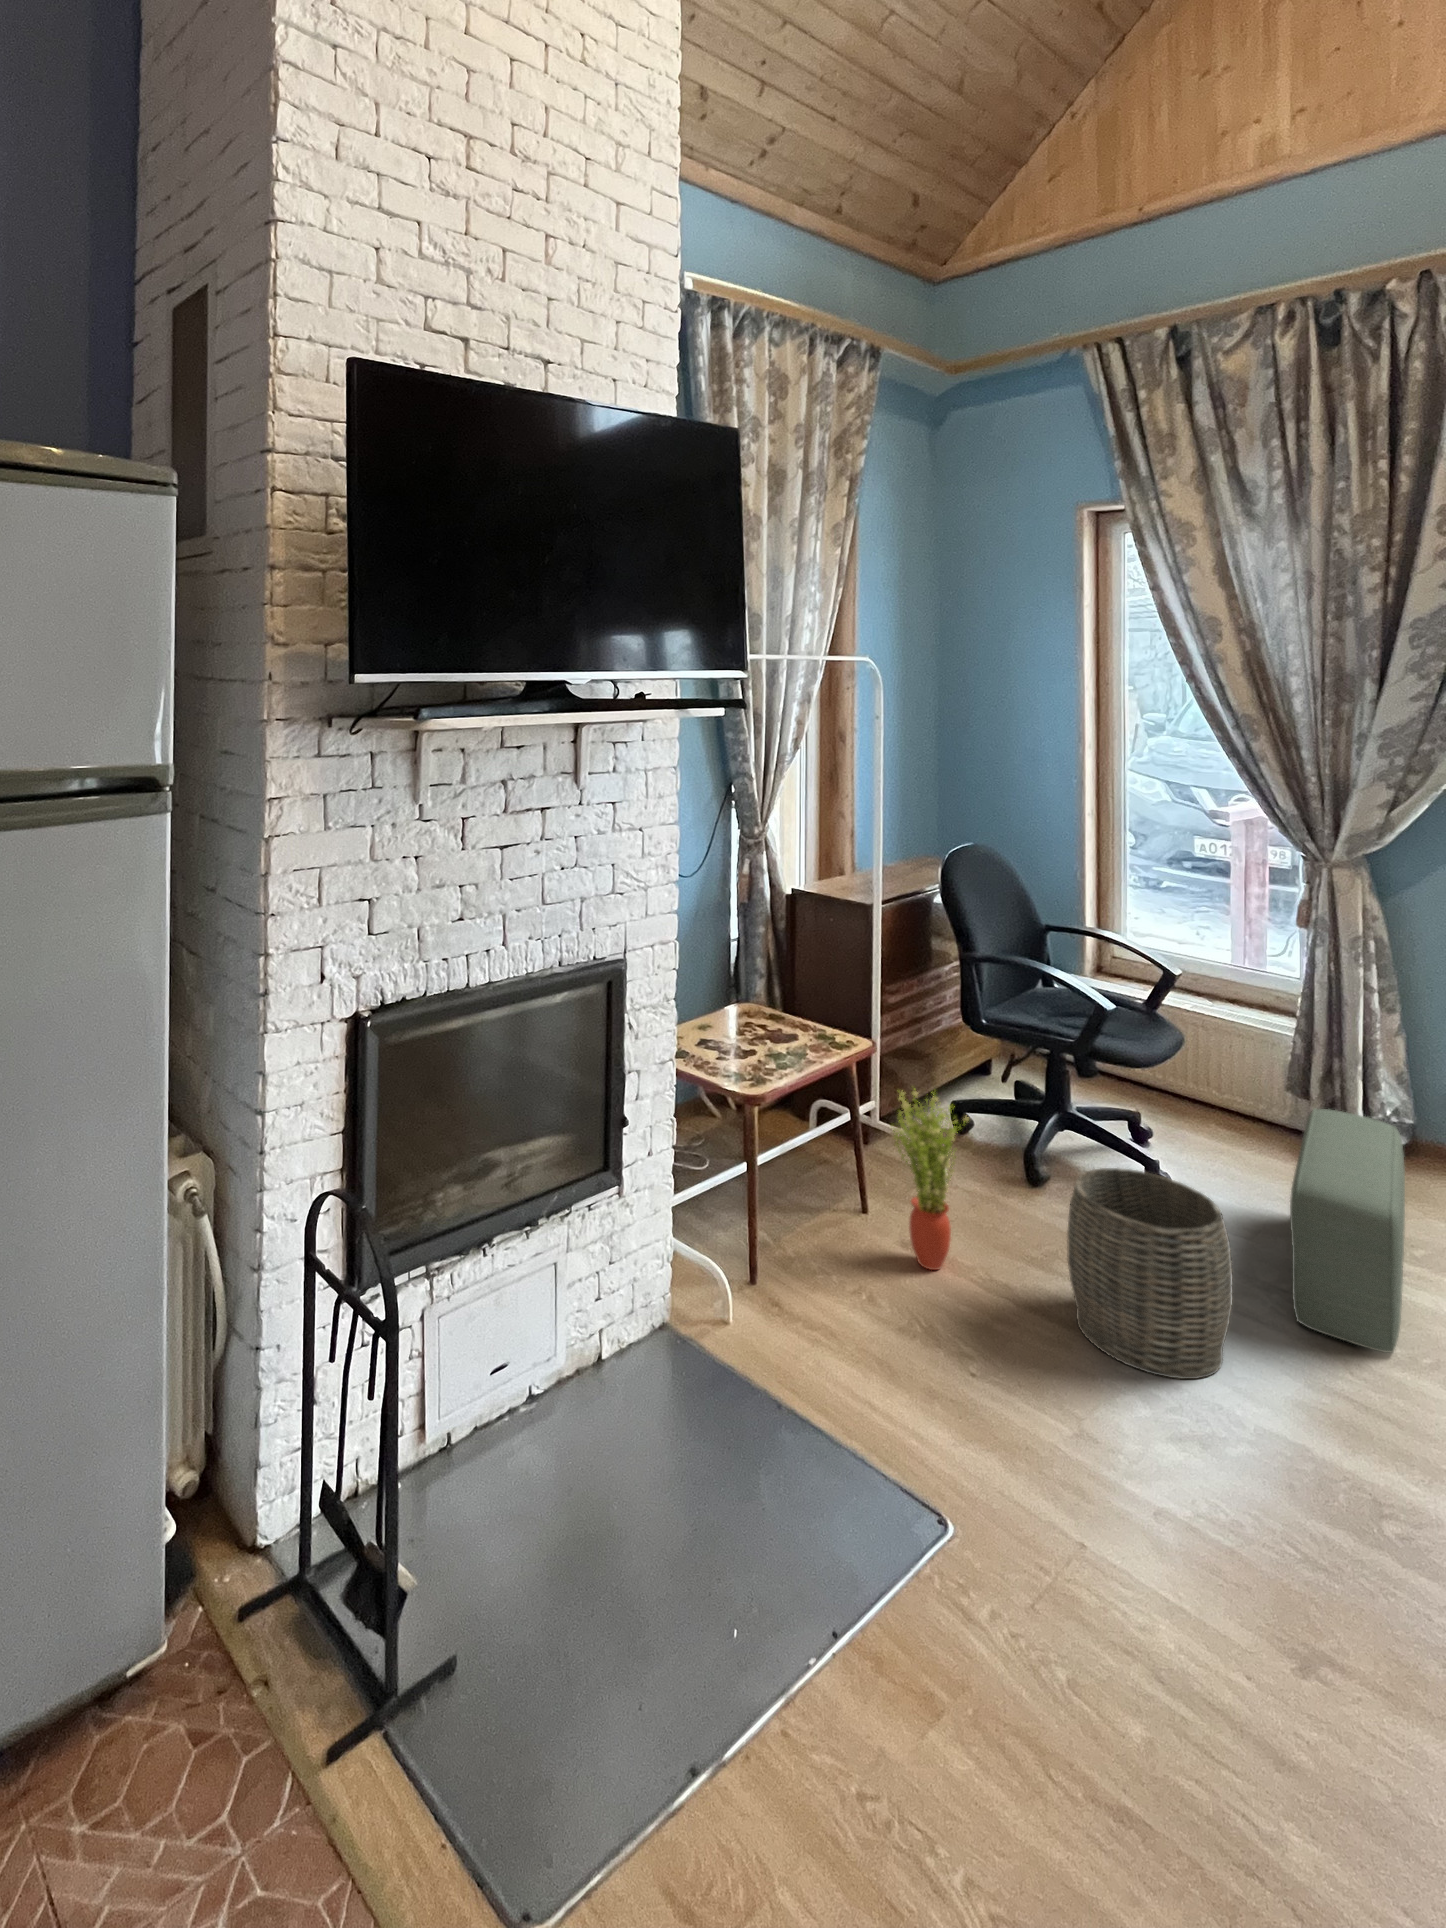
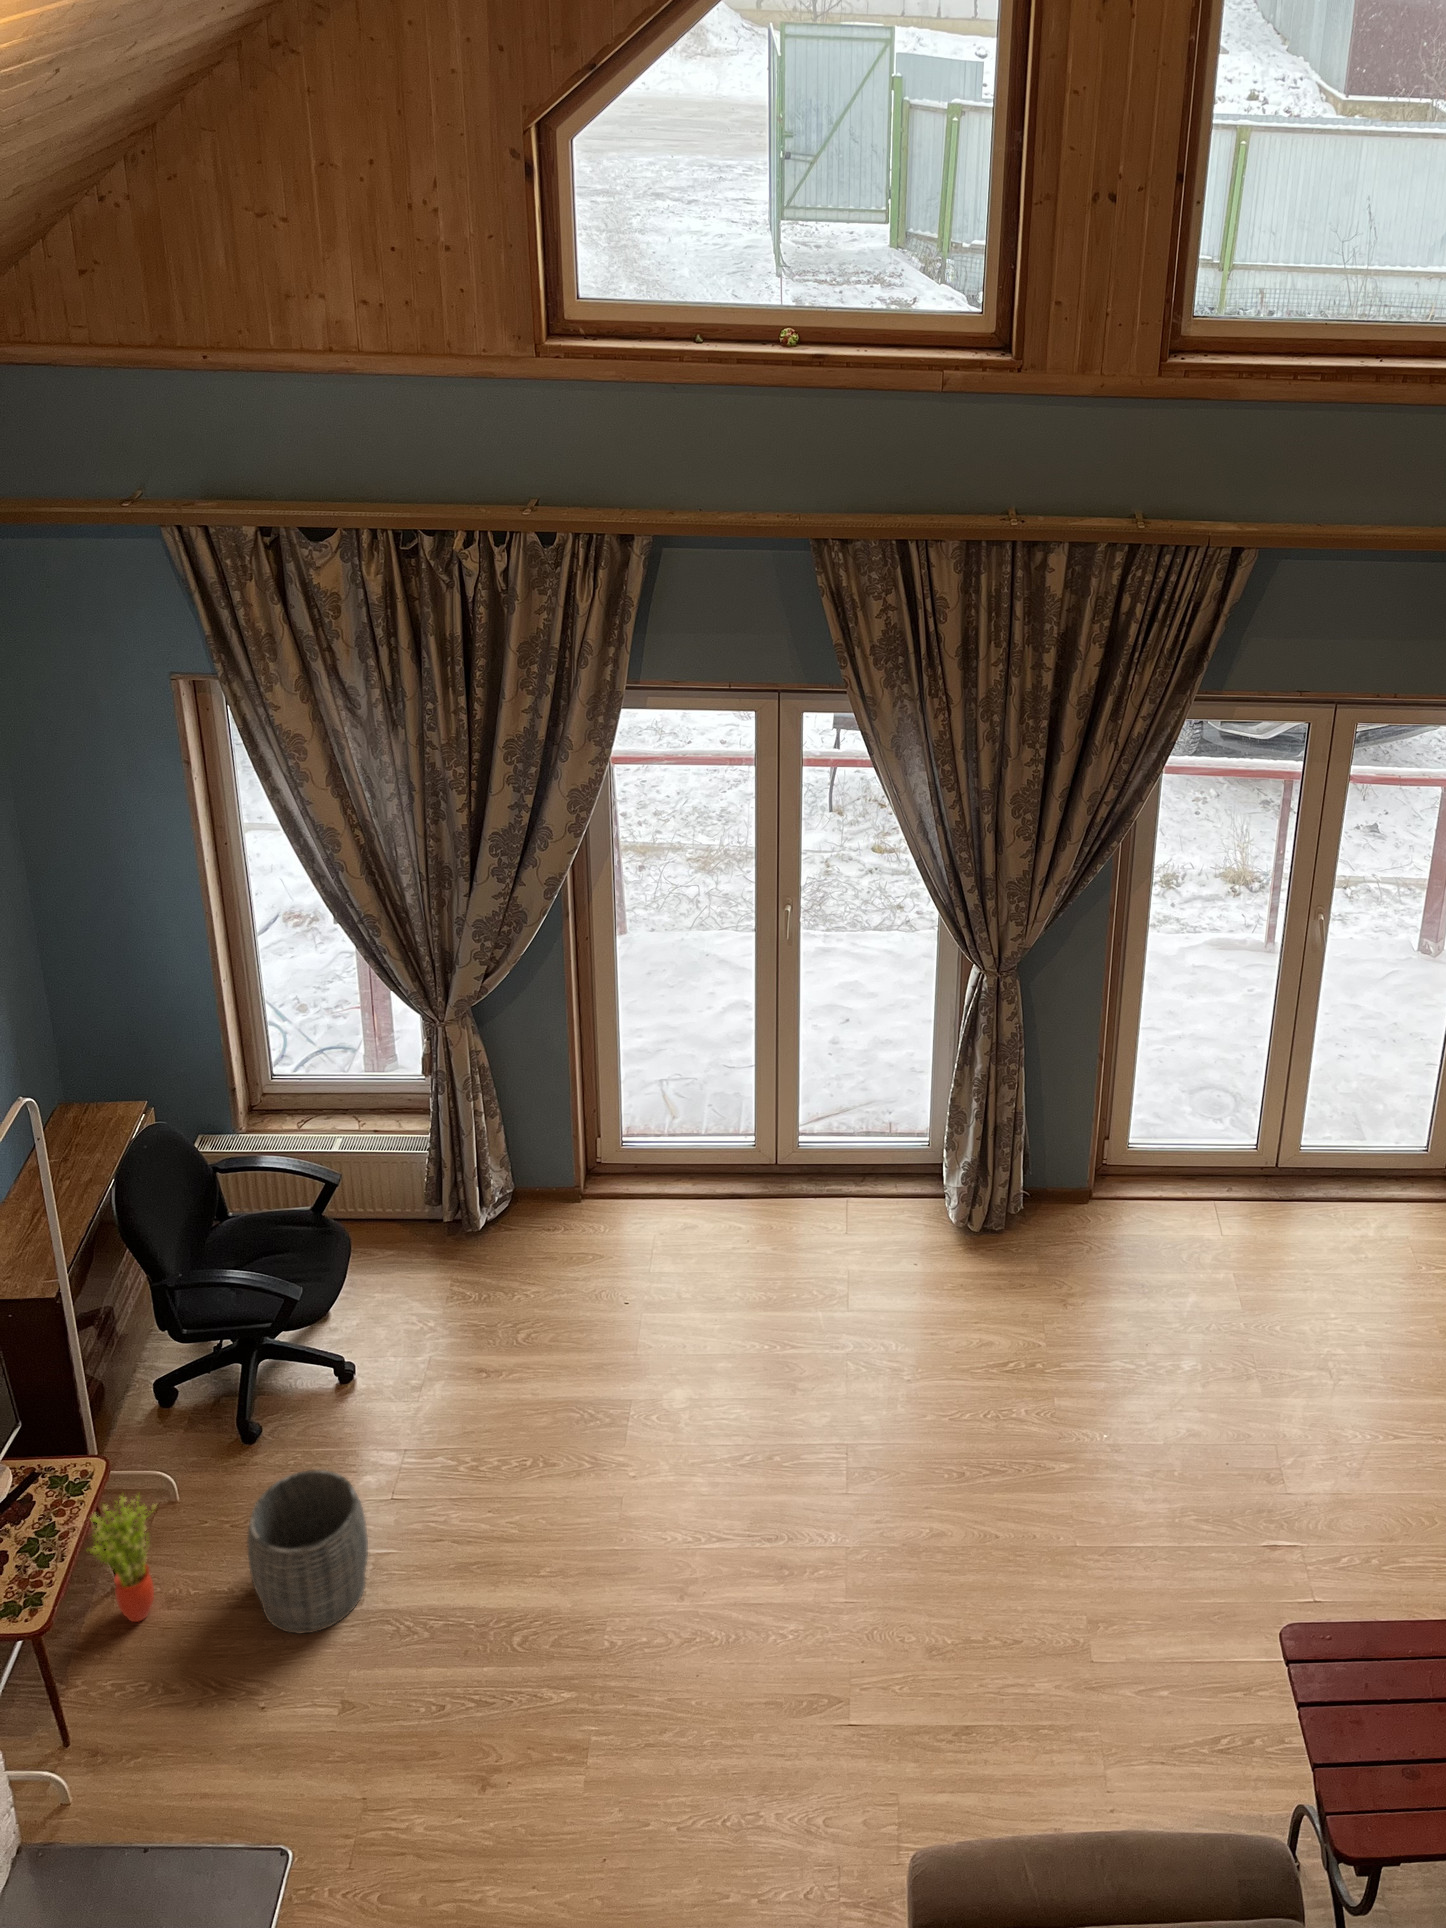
pouf: present [1290,1109,1405,1353] -> none [408,1281,492,1505]

